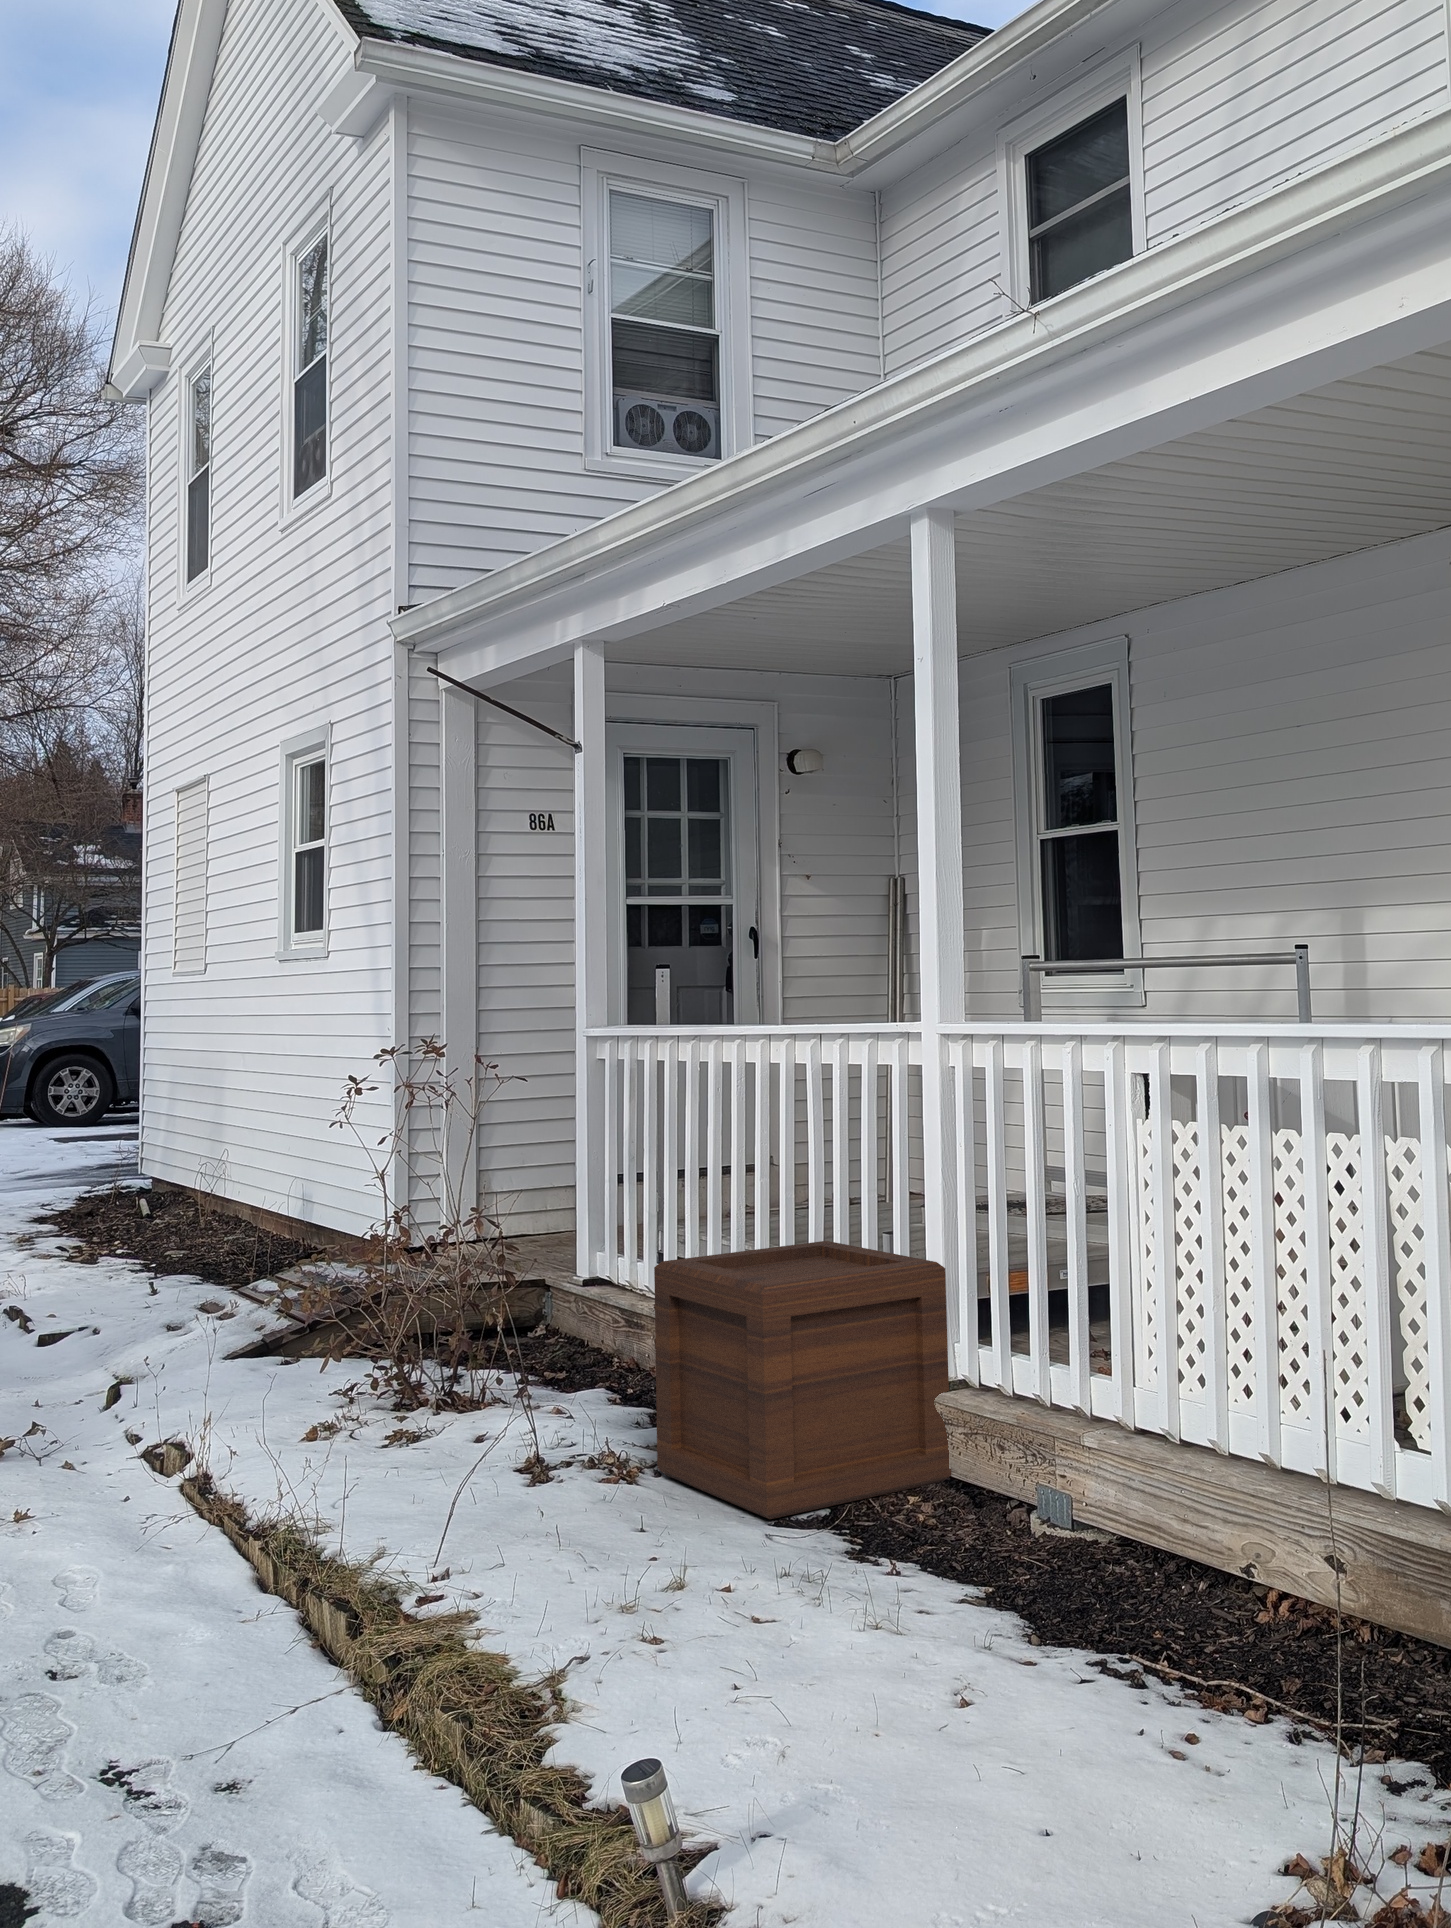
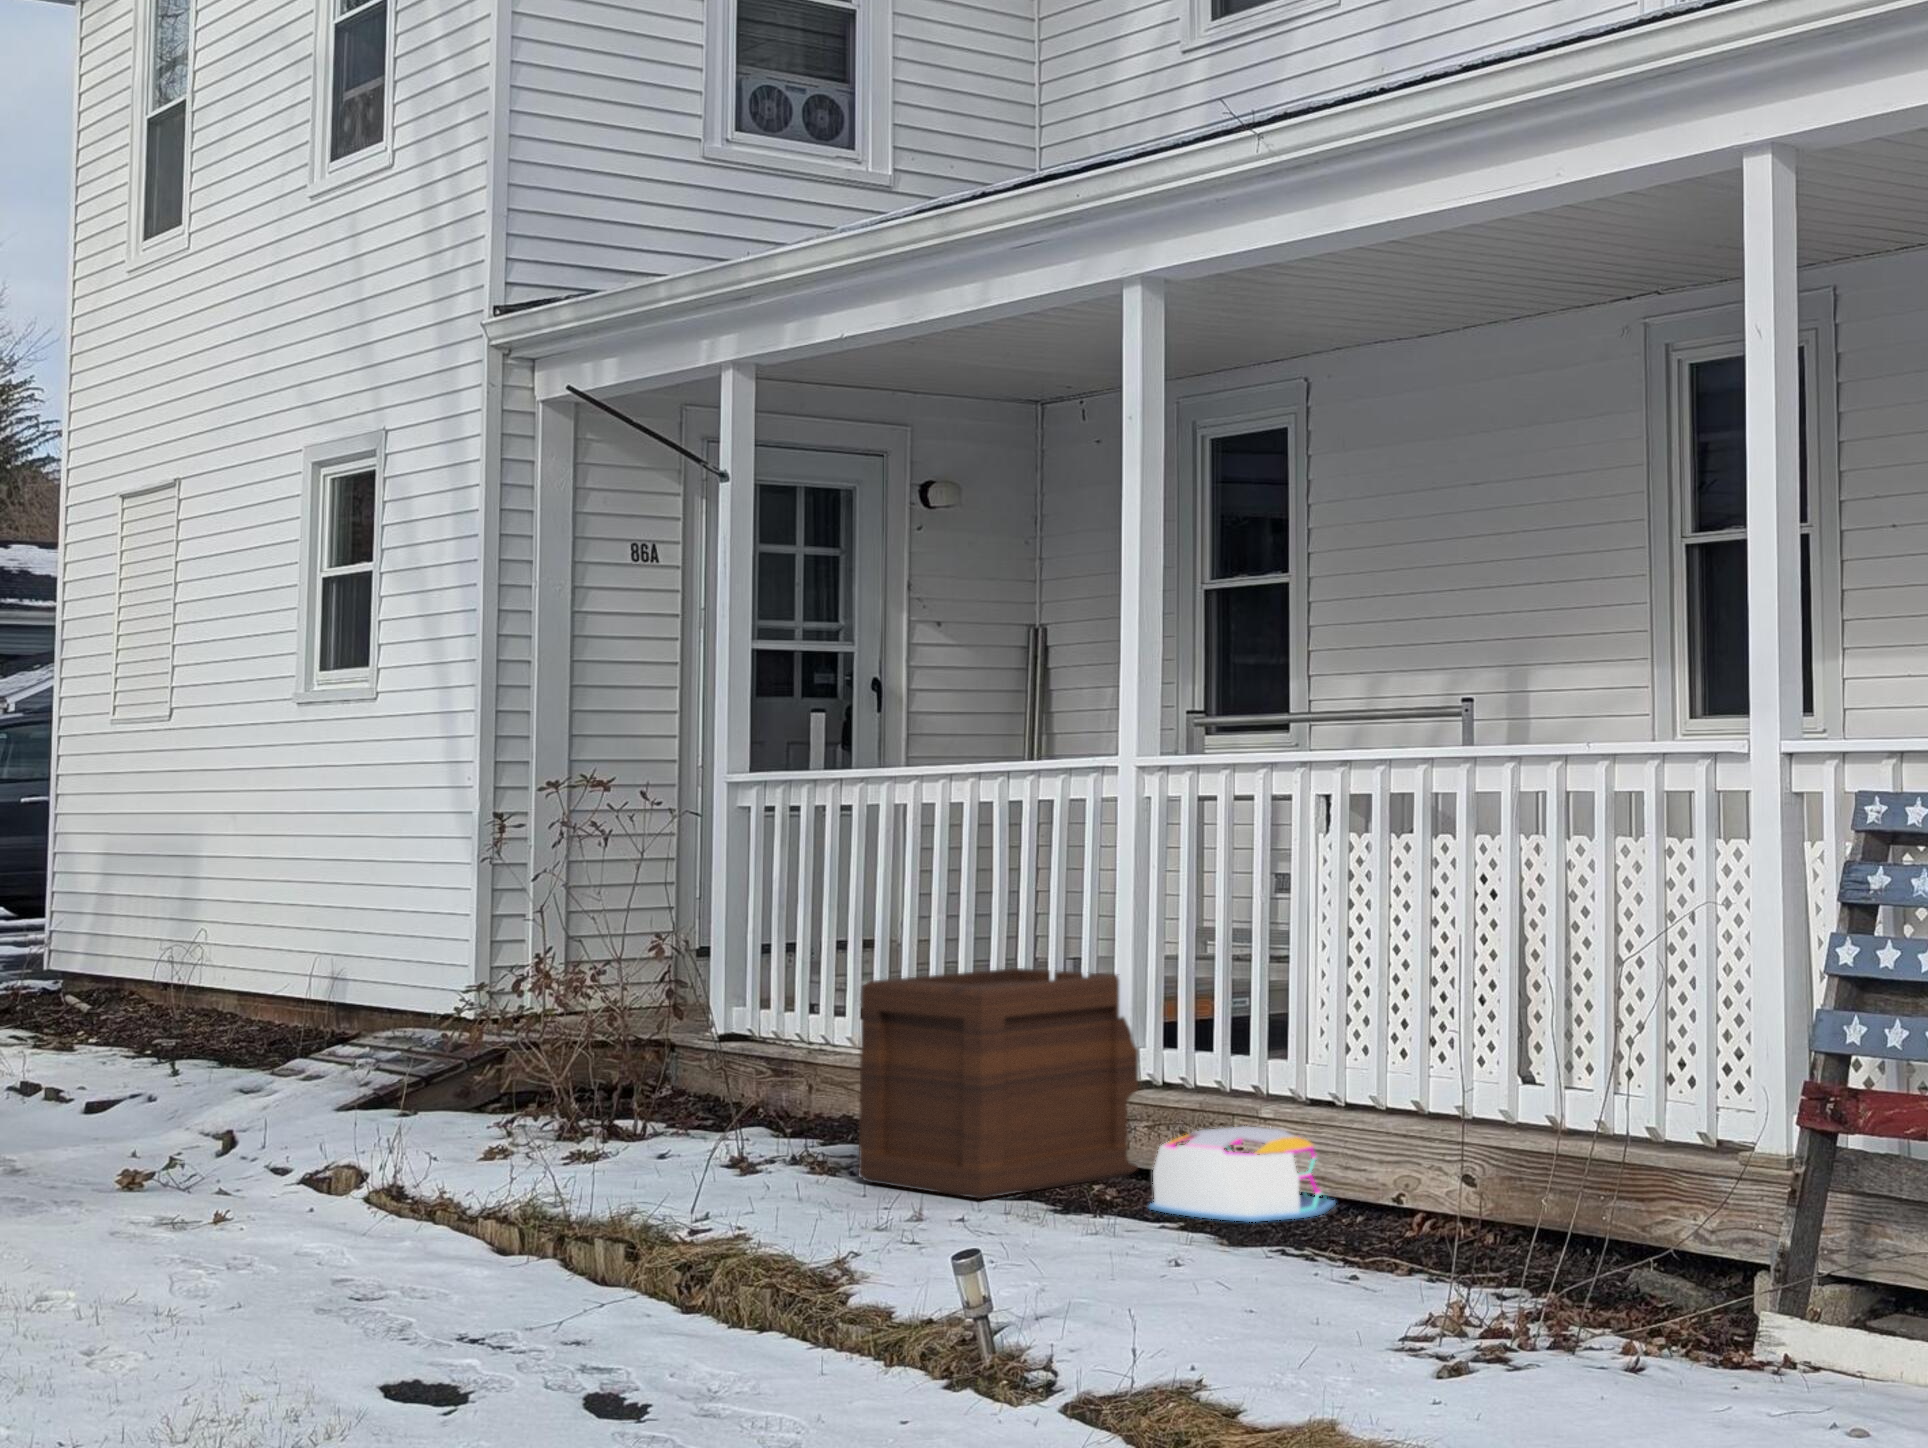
storage bin: none [948,1454,1168,1597] -> present [1149,1126,1335,1222]

